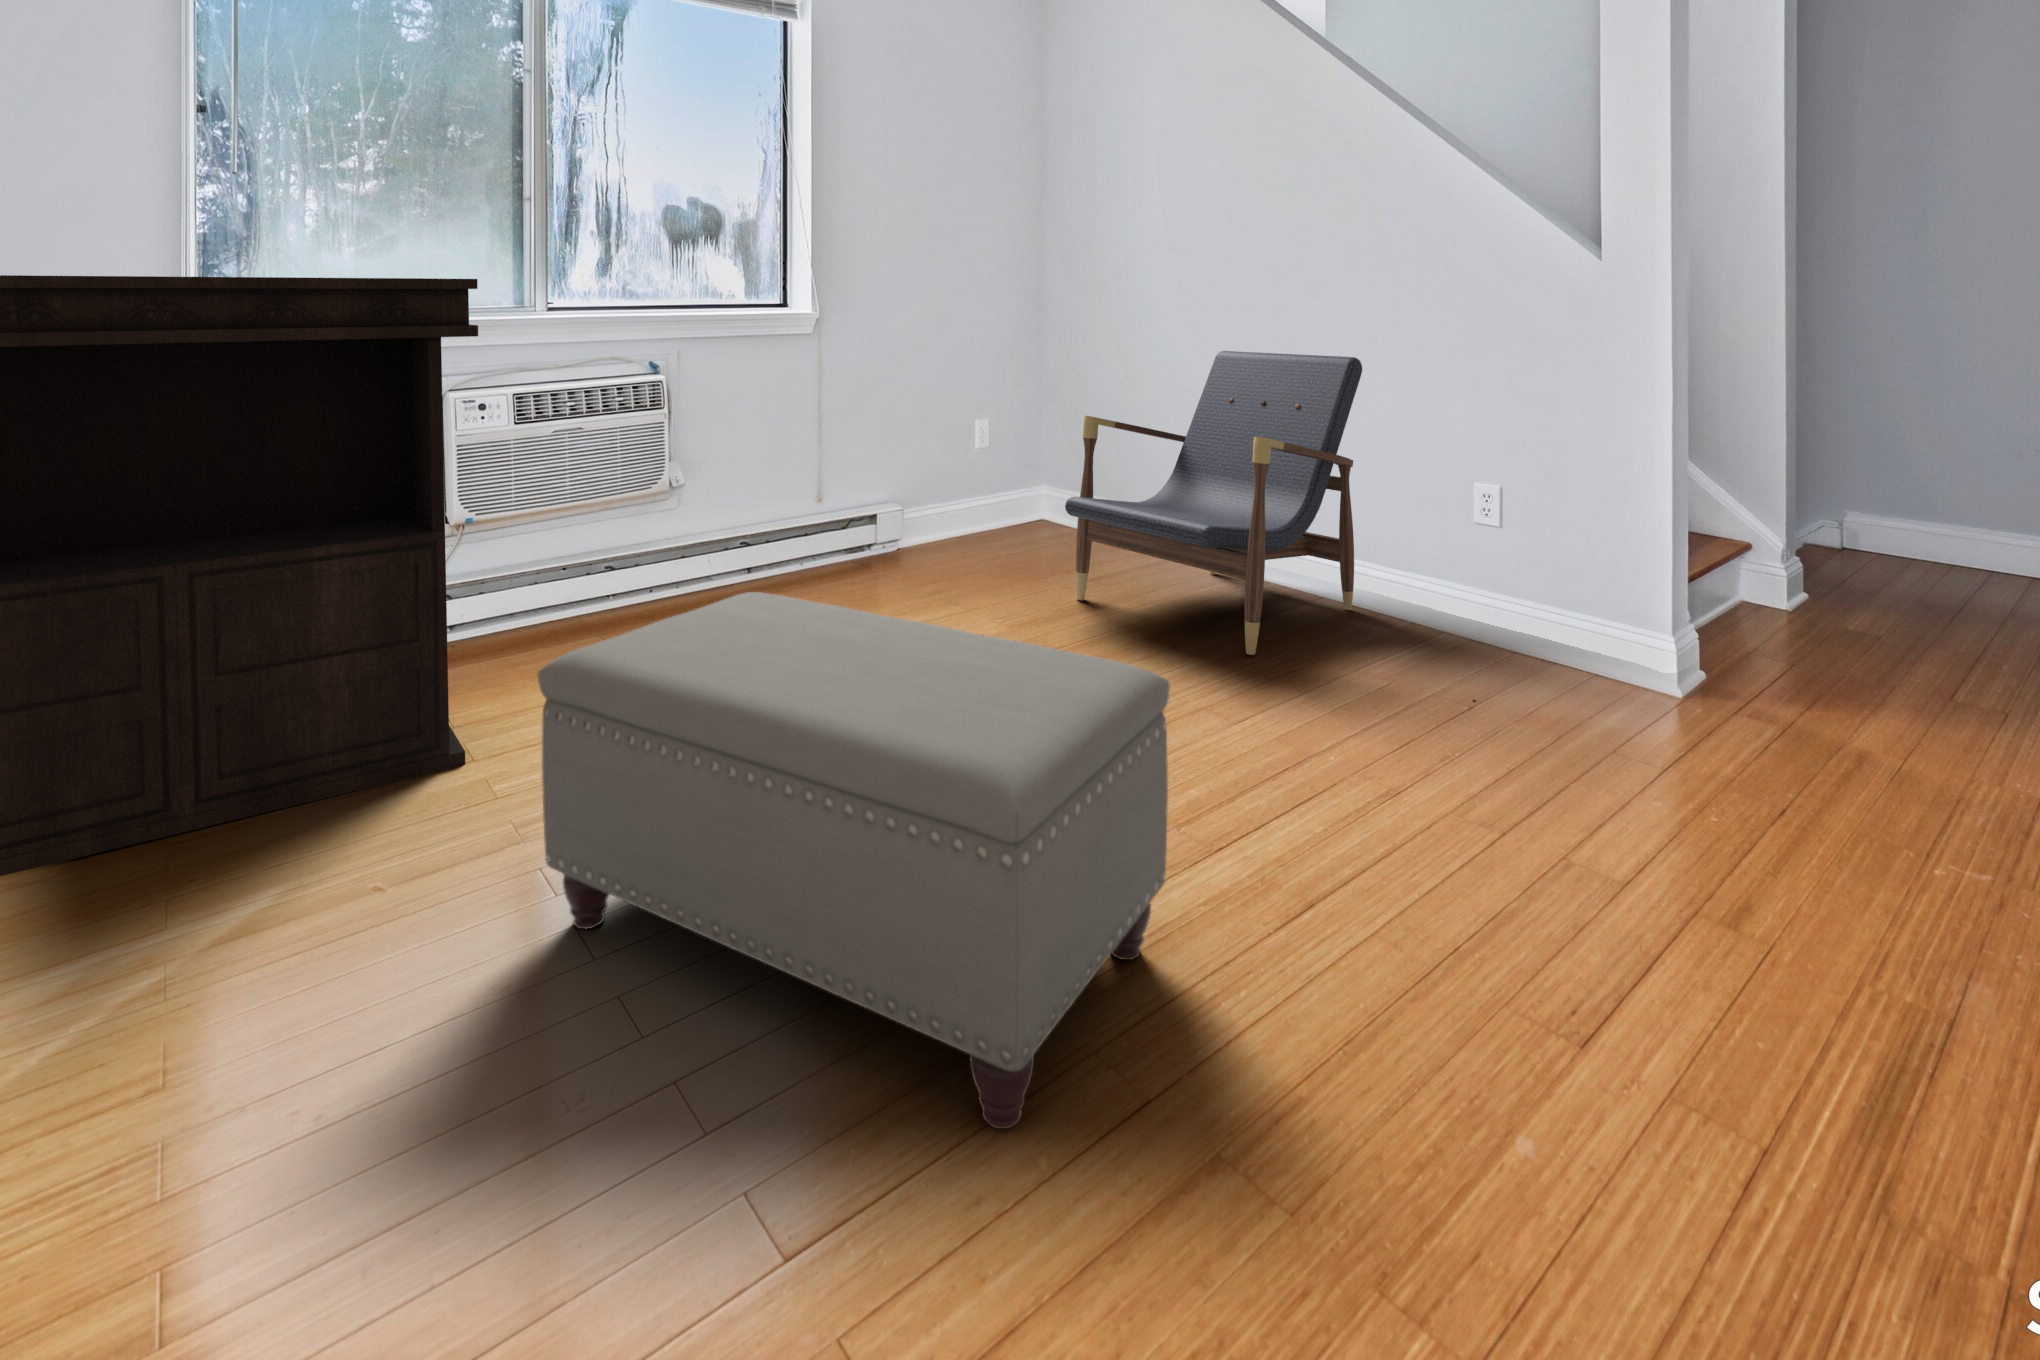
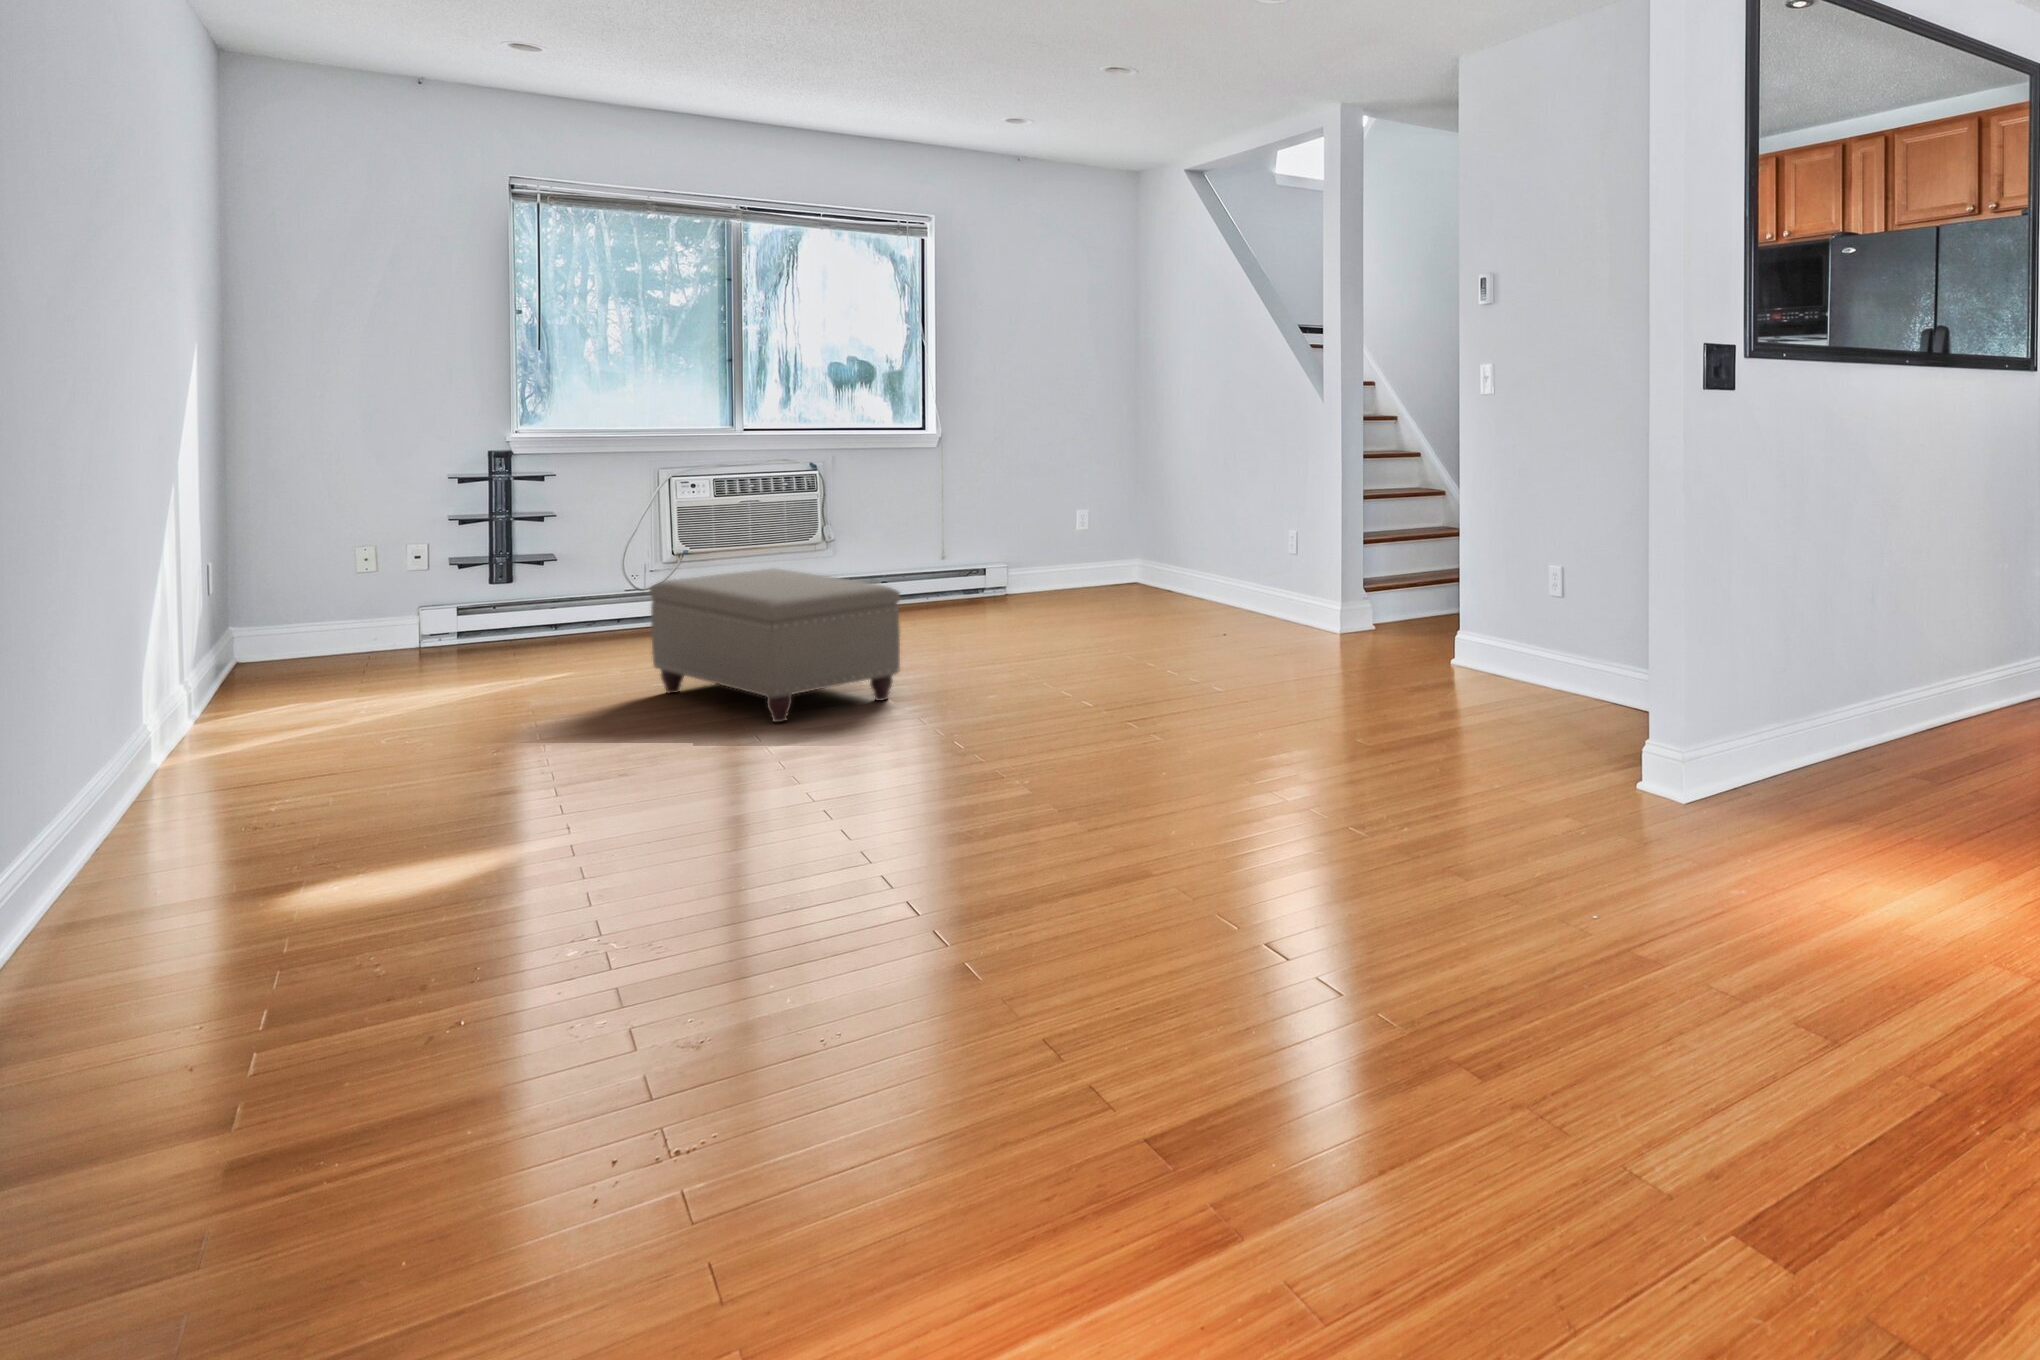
console table: present [0,275,478,876] -> none [311,417,656,689]
lounge chair: present [1065,351,1362,655] -> none [1060,459,1245,631]

